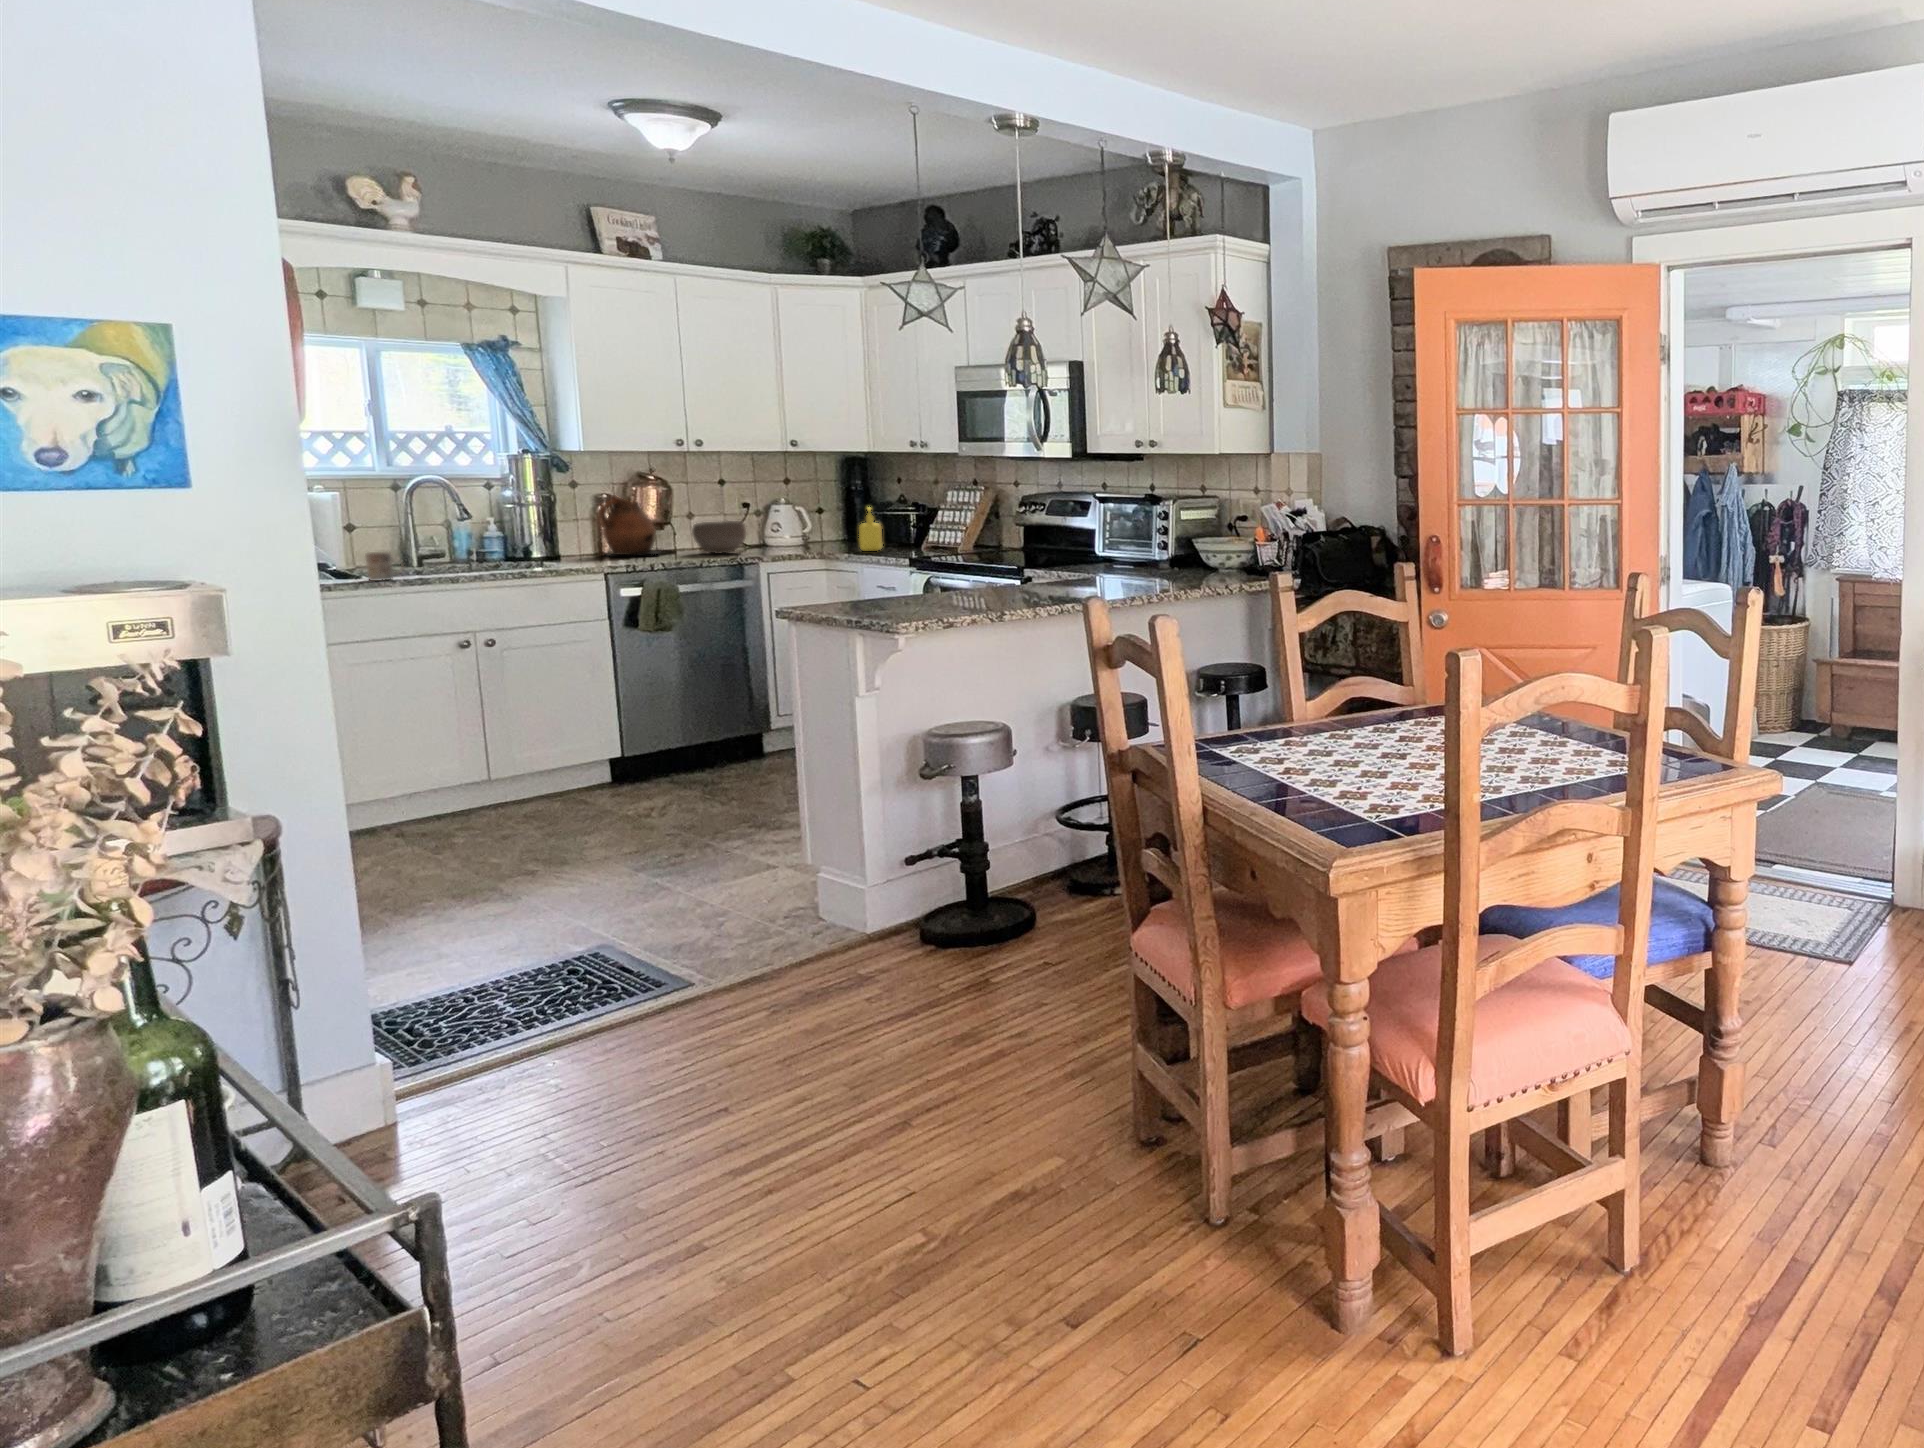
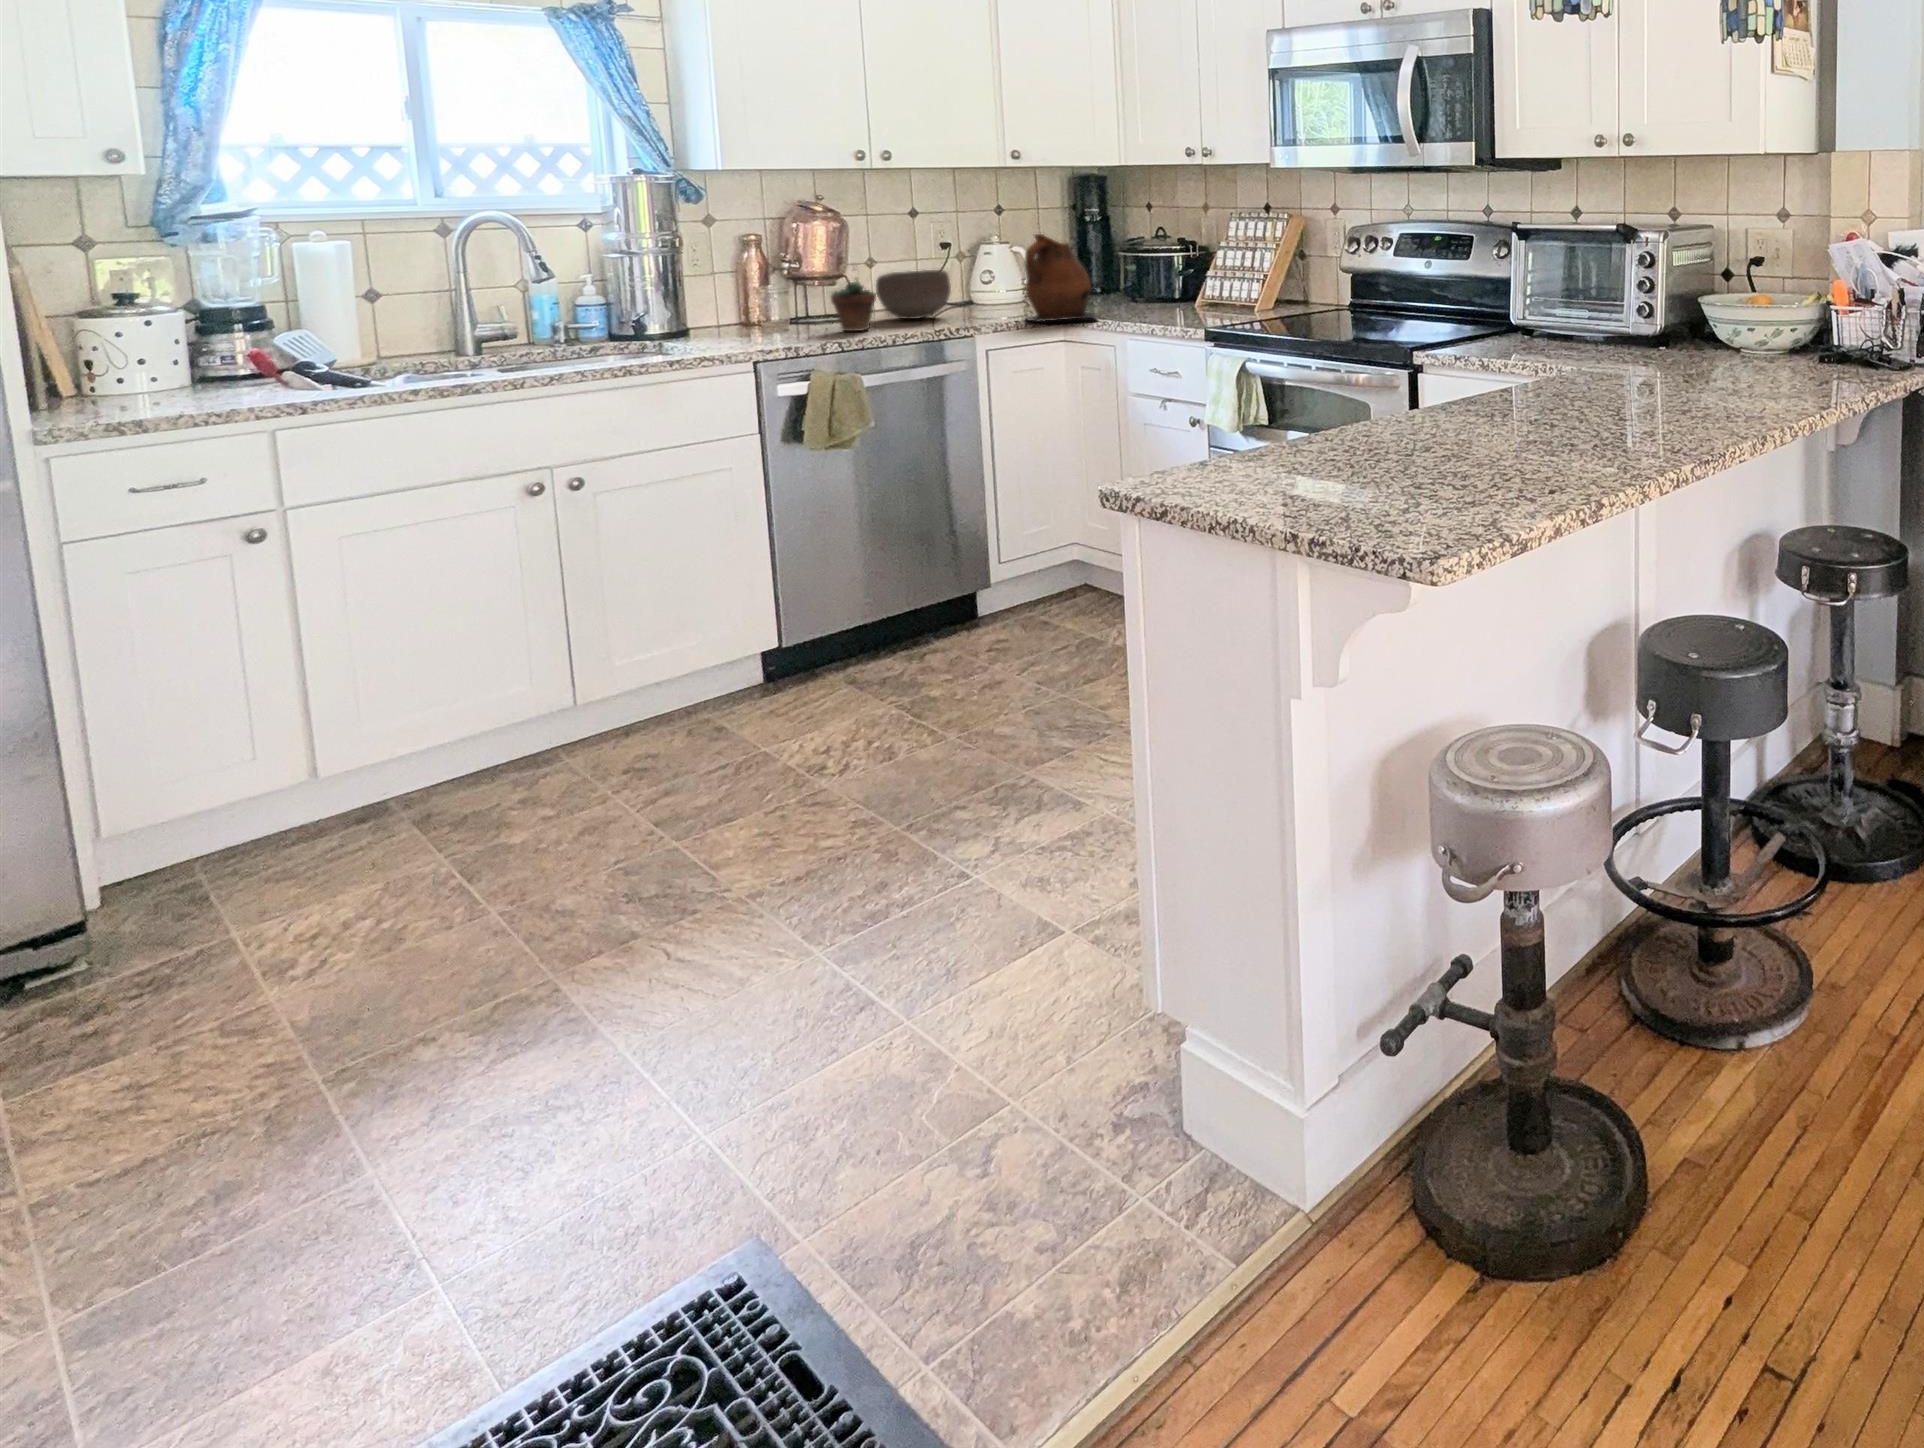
ceramic pitcher: present [599,495,658,555] -> present [1024,234,1097,322]
soap dispenser: present [859,508,883,551] -> none [1105,246,1137,311]
succulent plant: none [659,515,691,559] -> present [831,278,876,331]
mug: present [365,552,403,581] -> none [372,340,436,390]

